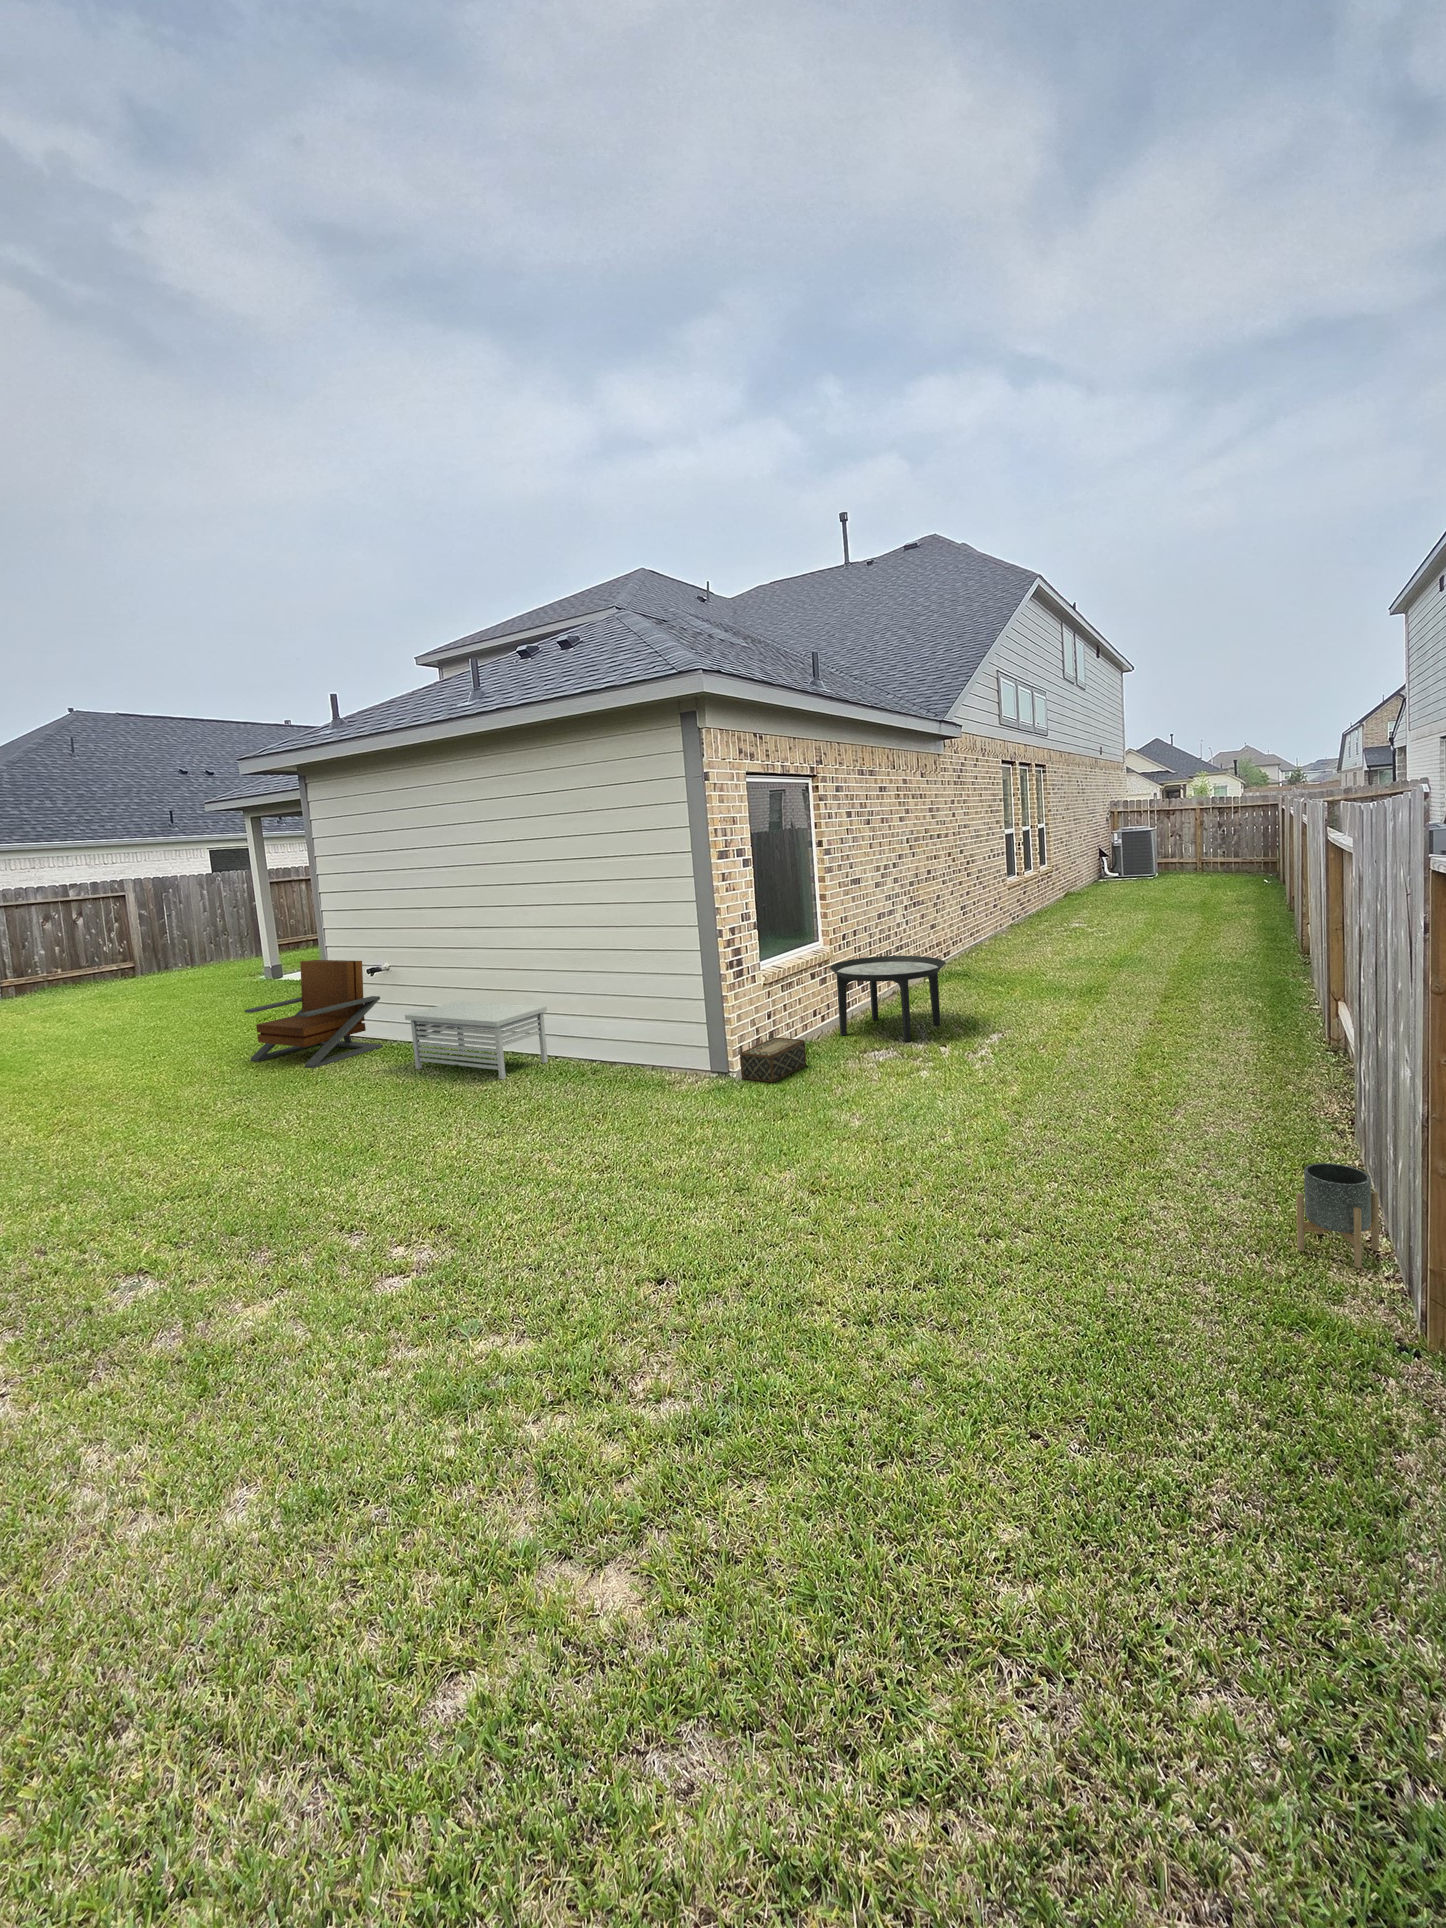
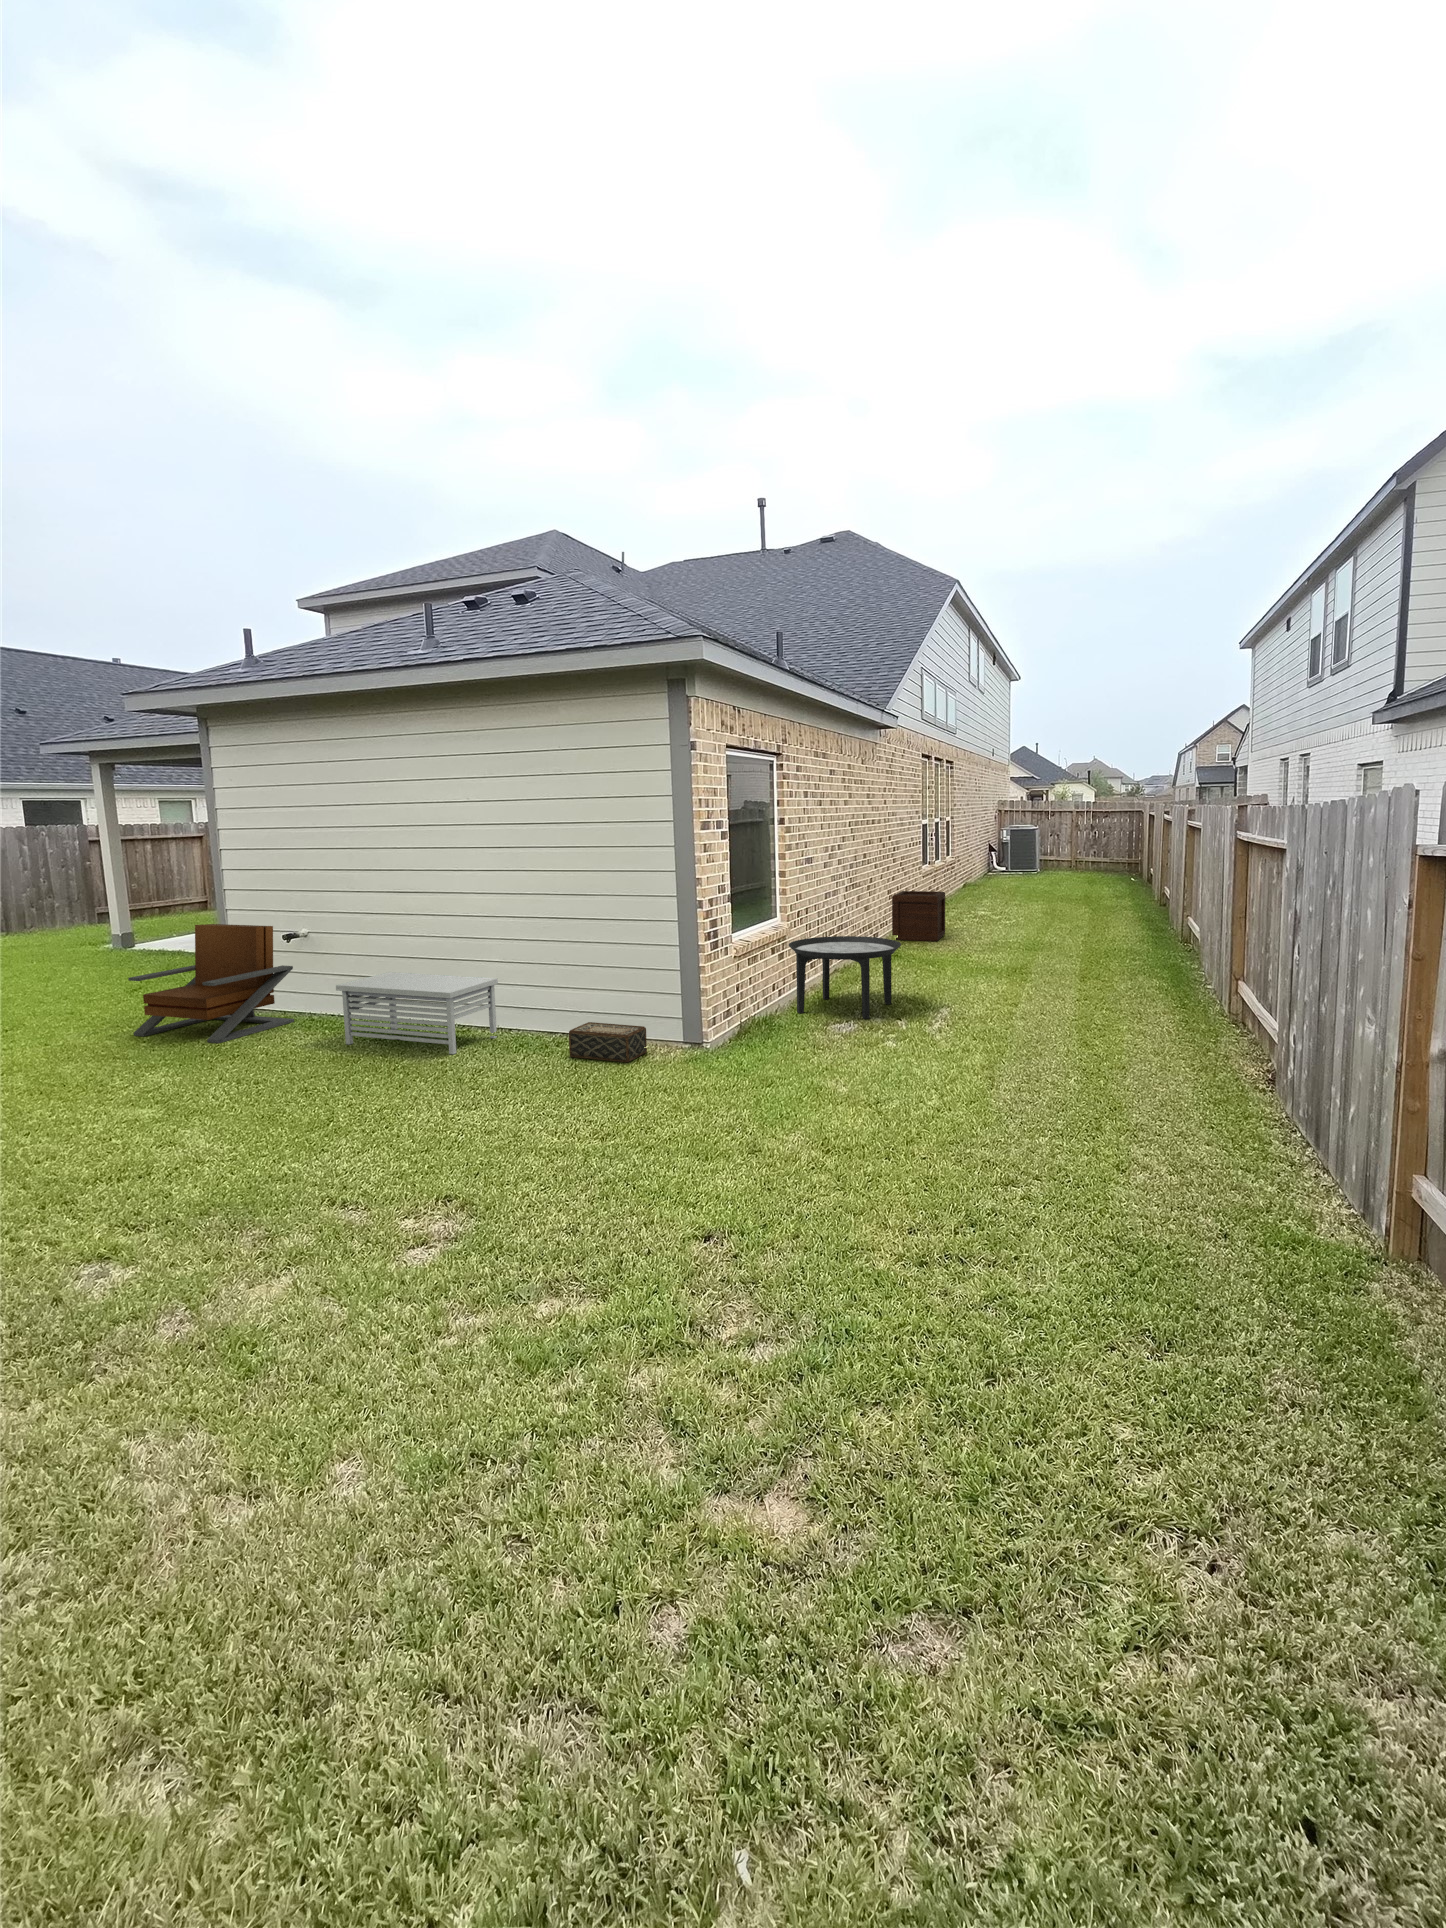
wooden crate: none [966,903,1026,955] -> present [892,891,945,942]
woven basket: present [740,1037,806,1082] -> present [569,1022,647,1062]
planter: present [1296,1163,1379,1268] -> none [1276,1115,1342,1204]

